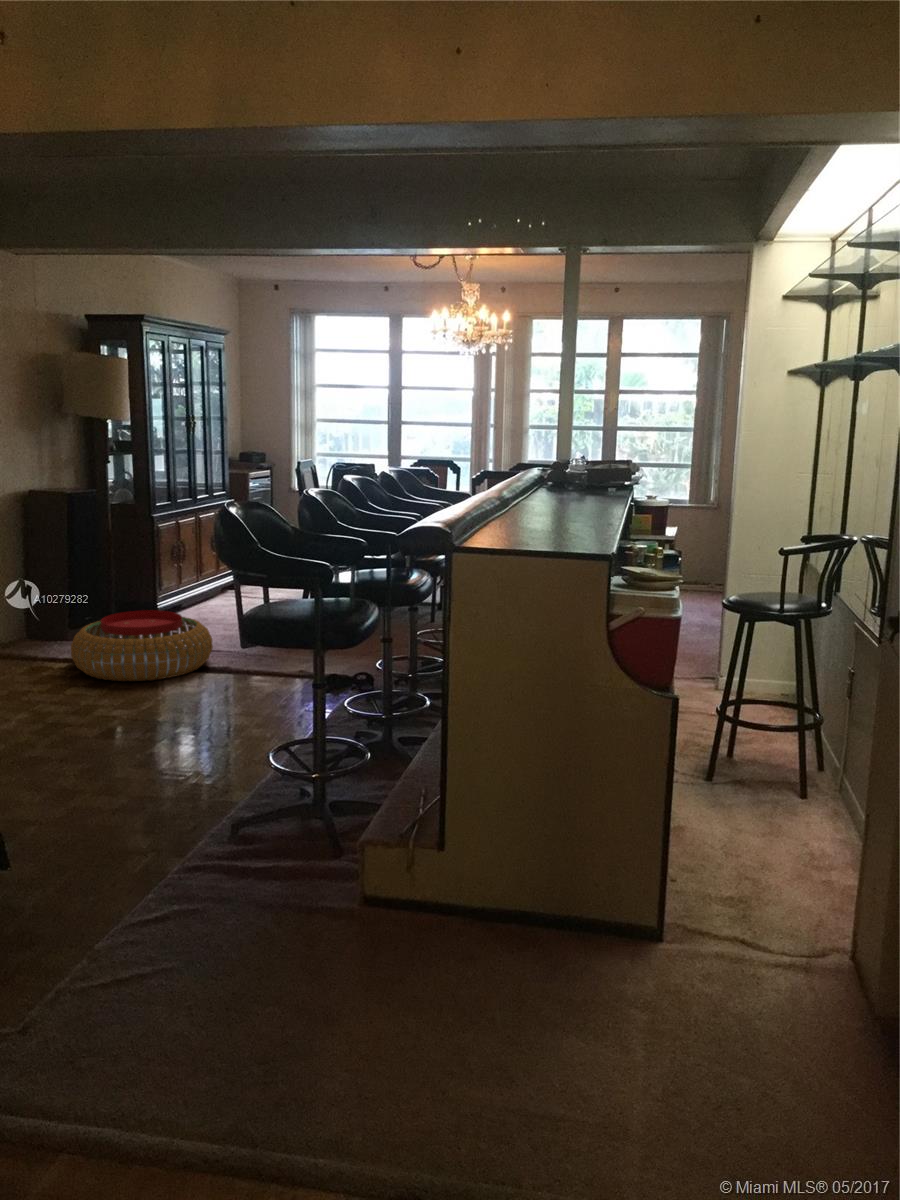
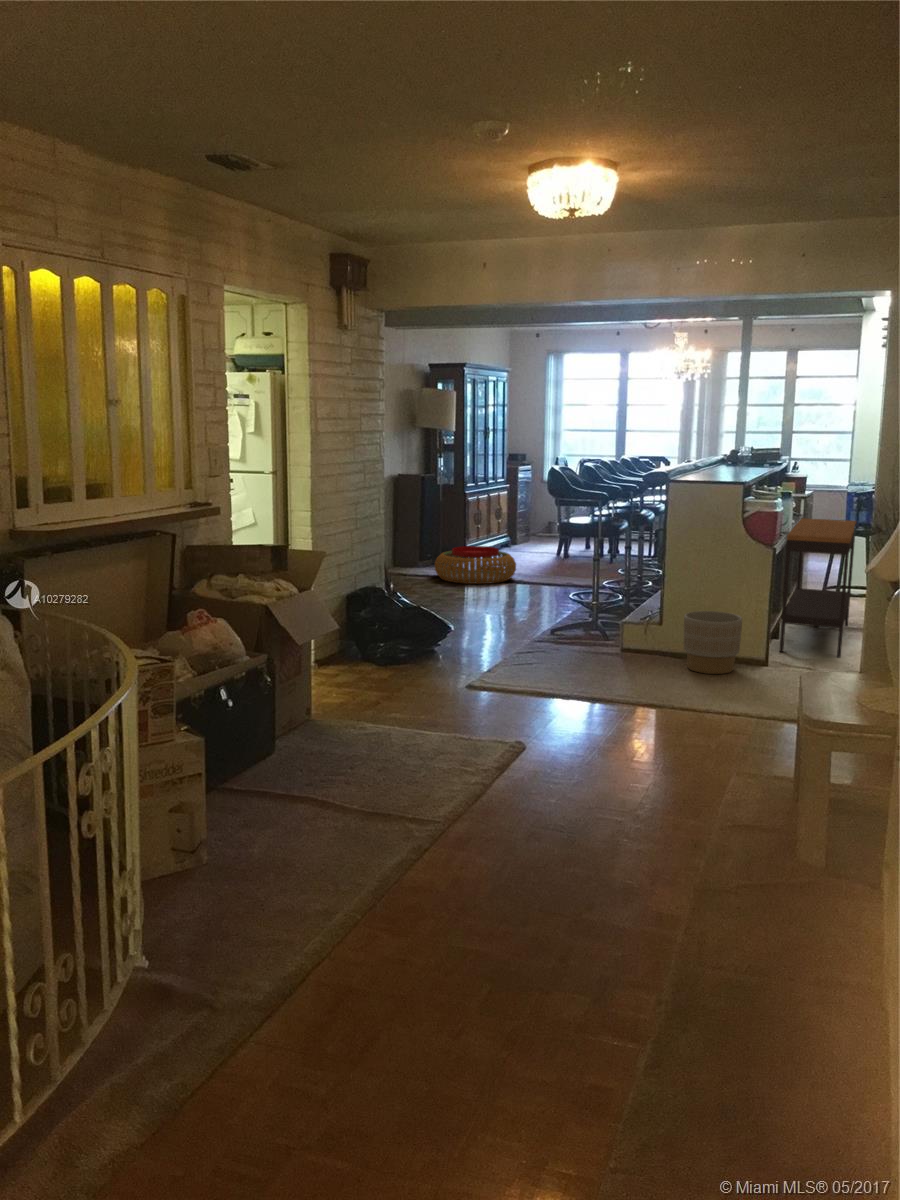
console table: none [673,582,818,891] -> present [780,518,856,658]
planter: none [481,831,613,1001] -> present [684,611,742,674]

